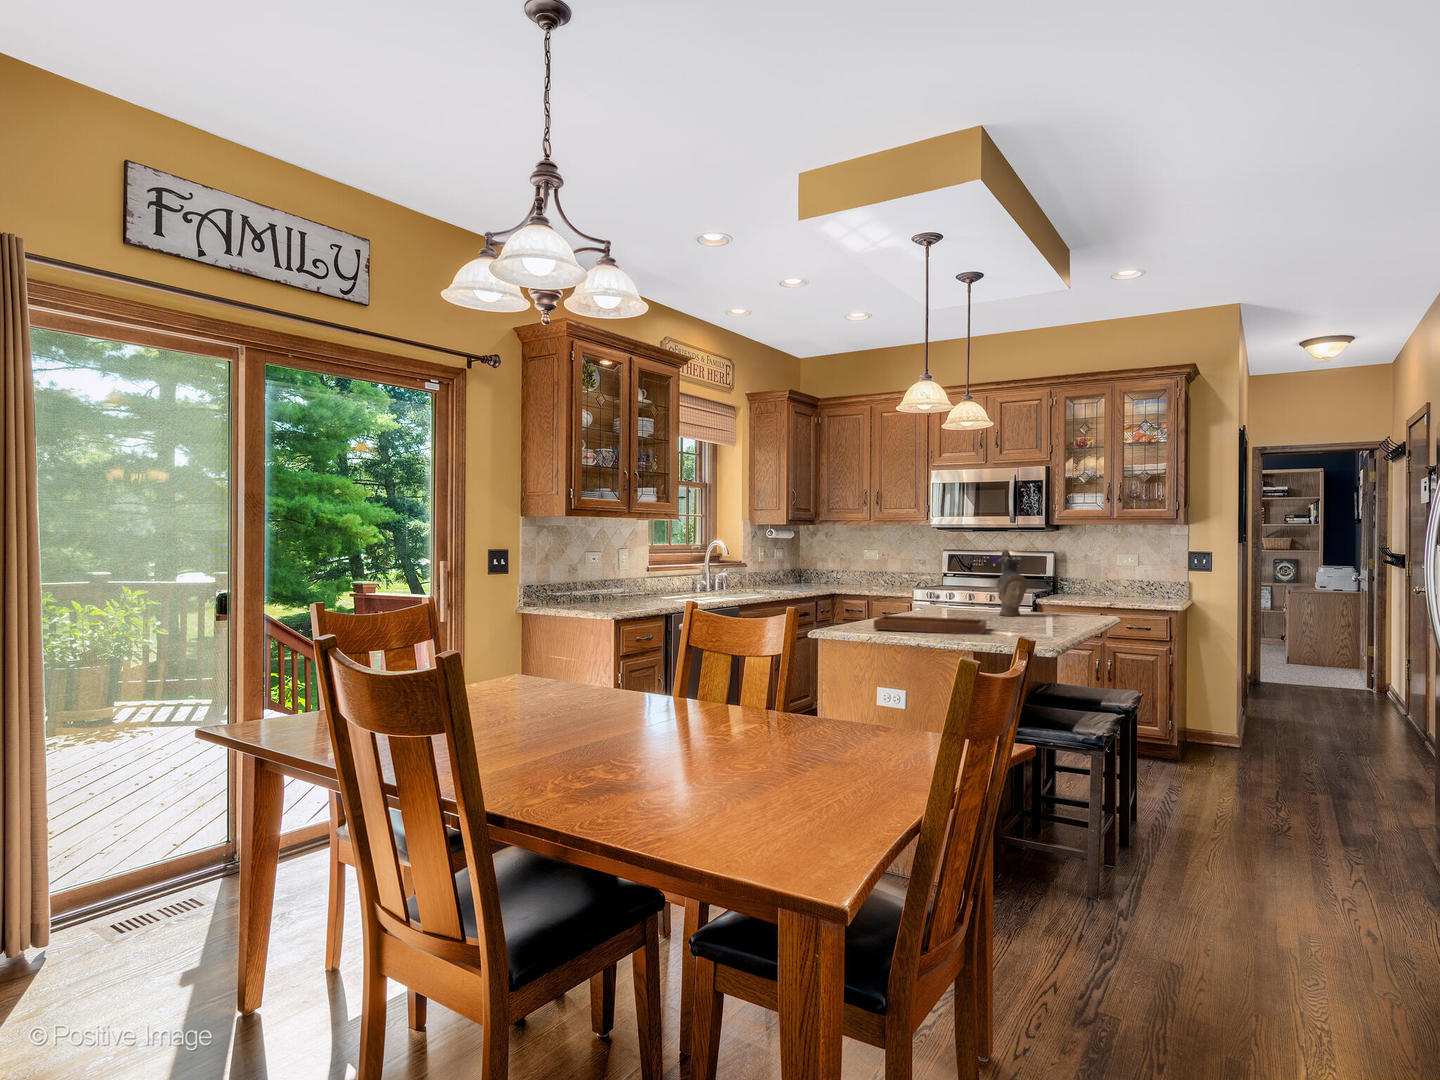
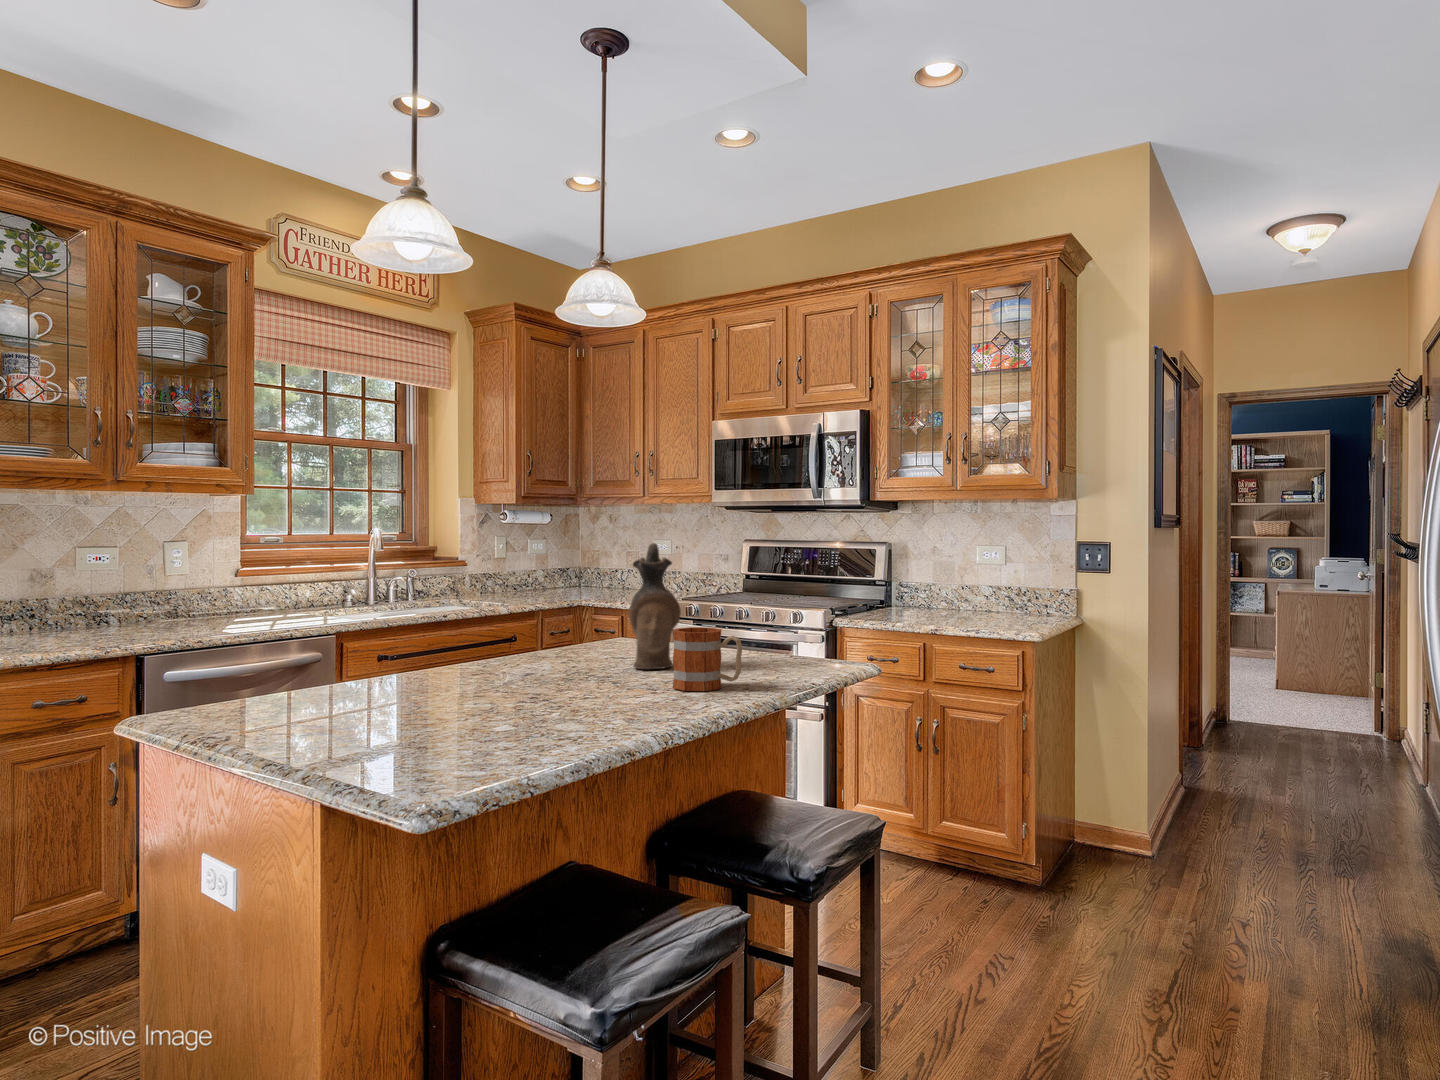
mug: none [1045,592,1086,622] -> present [673,627,742,691]
tray: present [874,594,986,635] -> none [217,642,476,744]

